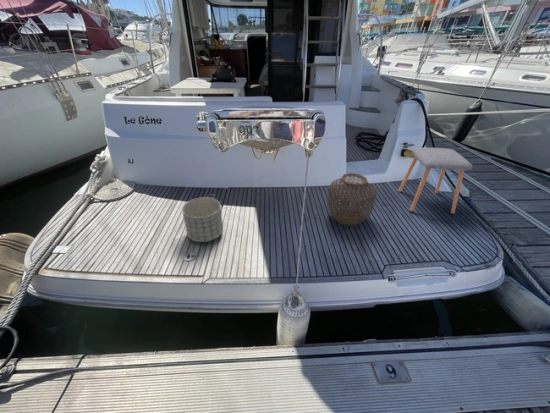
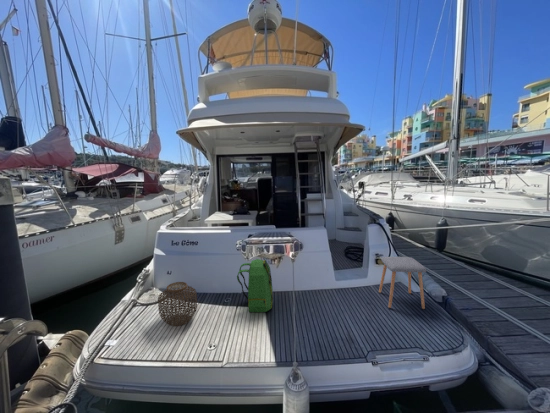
backpack: none [219,146,267,213] -> present [237,259,273,312]
woven basket: present [327,173,376,225] -> present [158,282,197,326]
planter: present [182,197,223,242] -> none [209,298,238,335]

